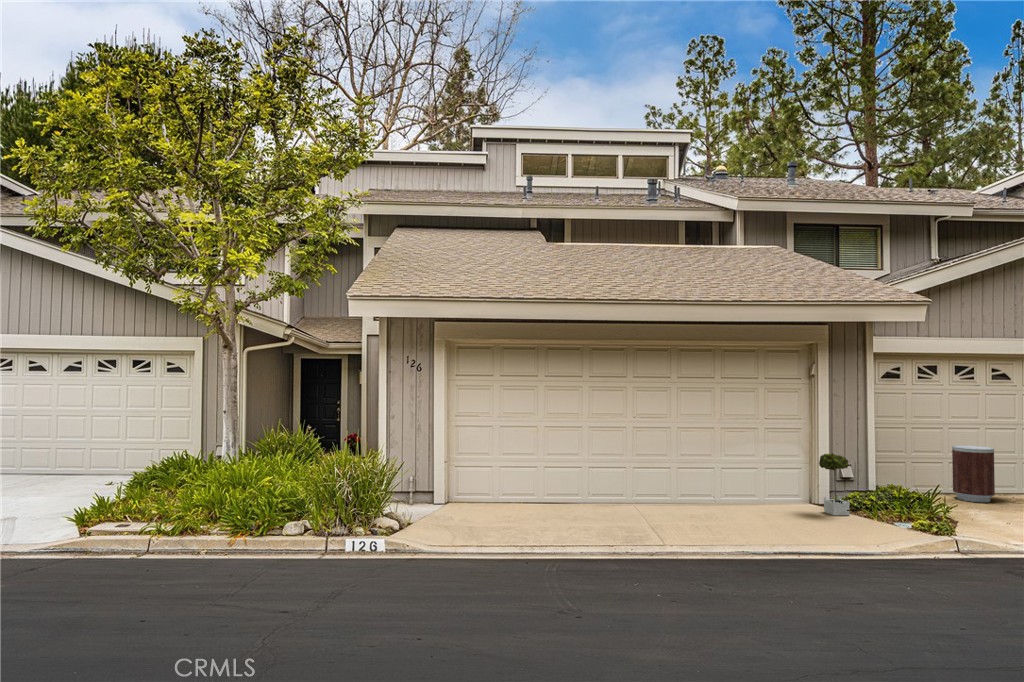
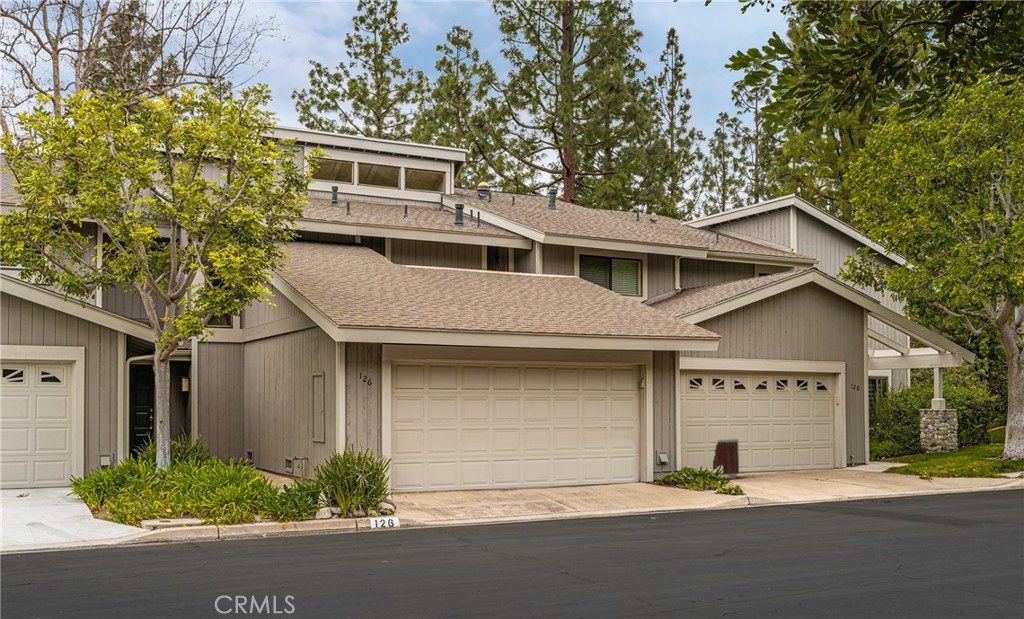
potted tree: present [819,453,850,516] -> none [650,444,672,491]

